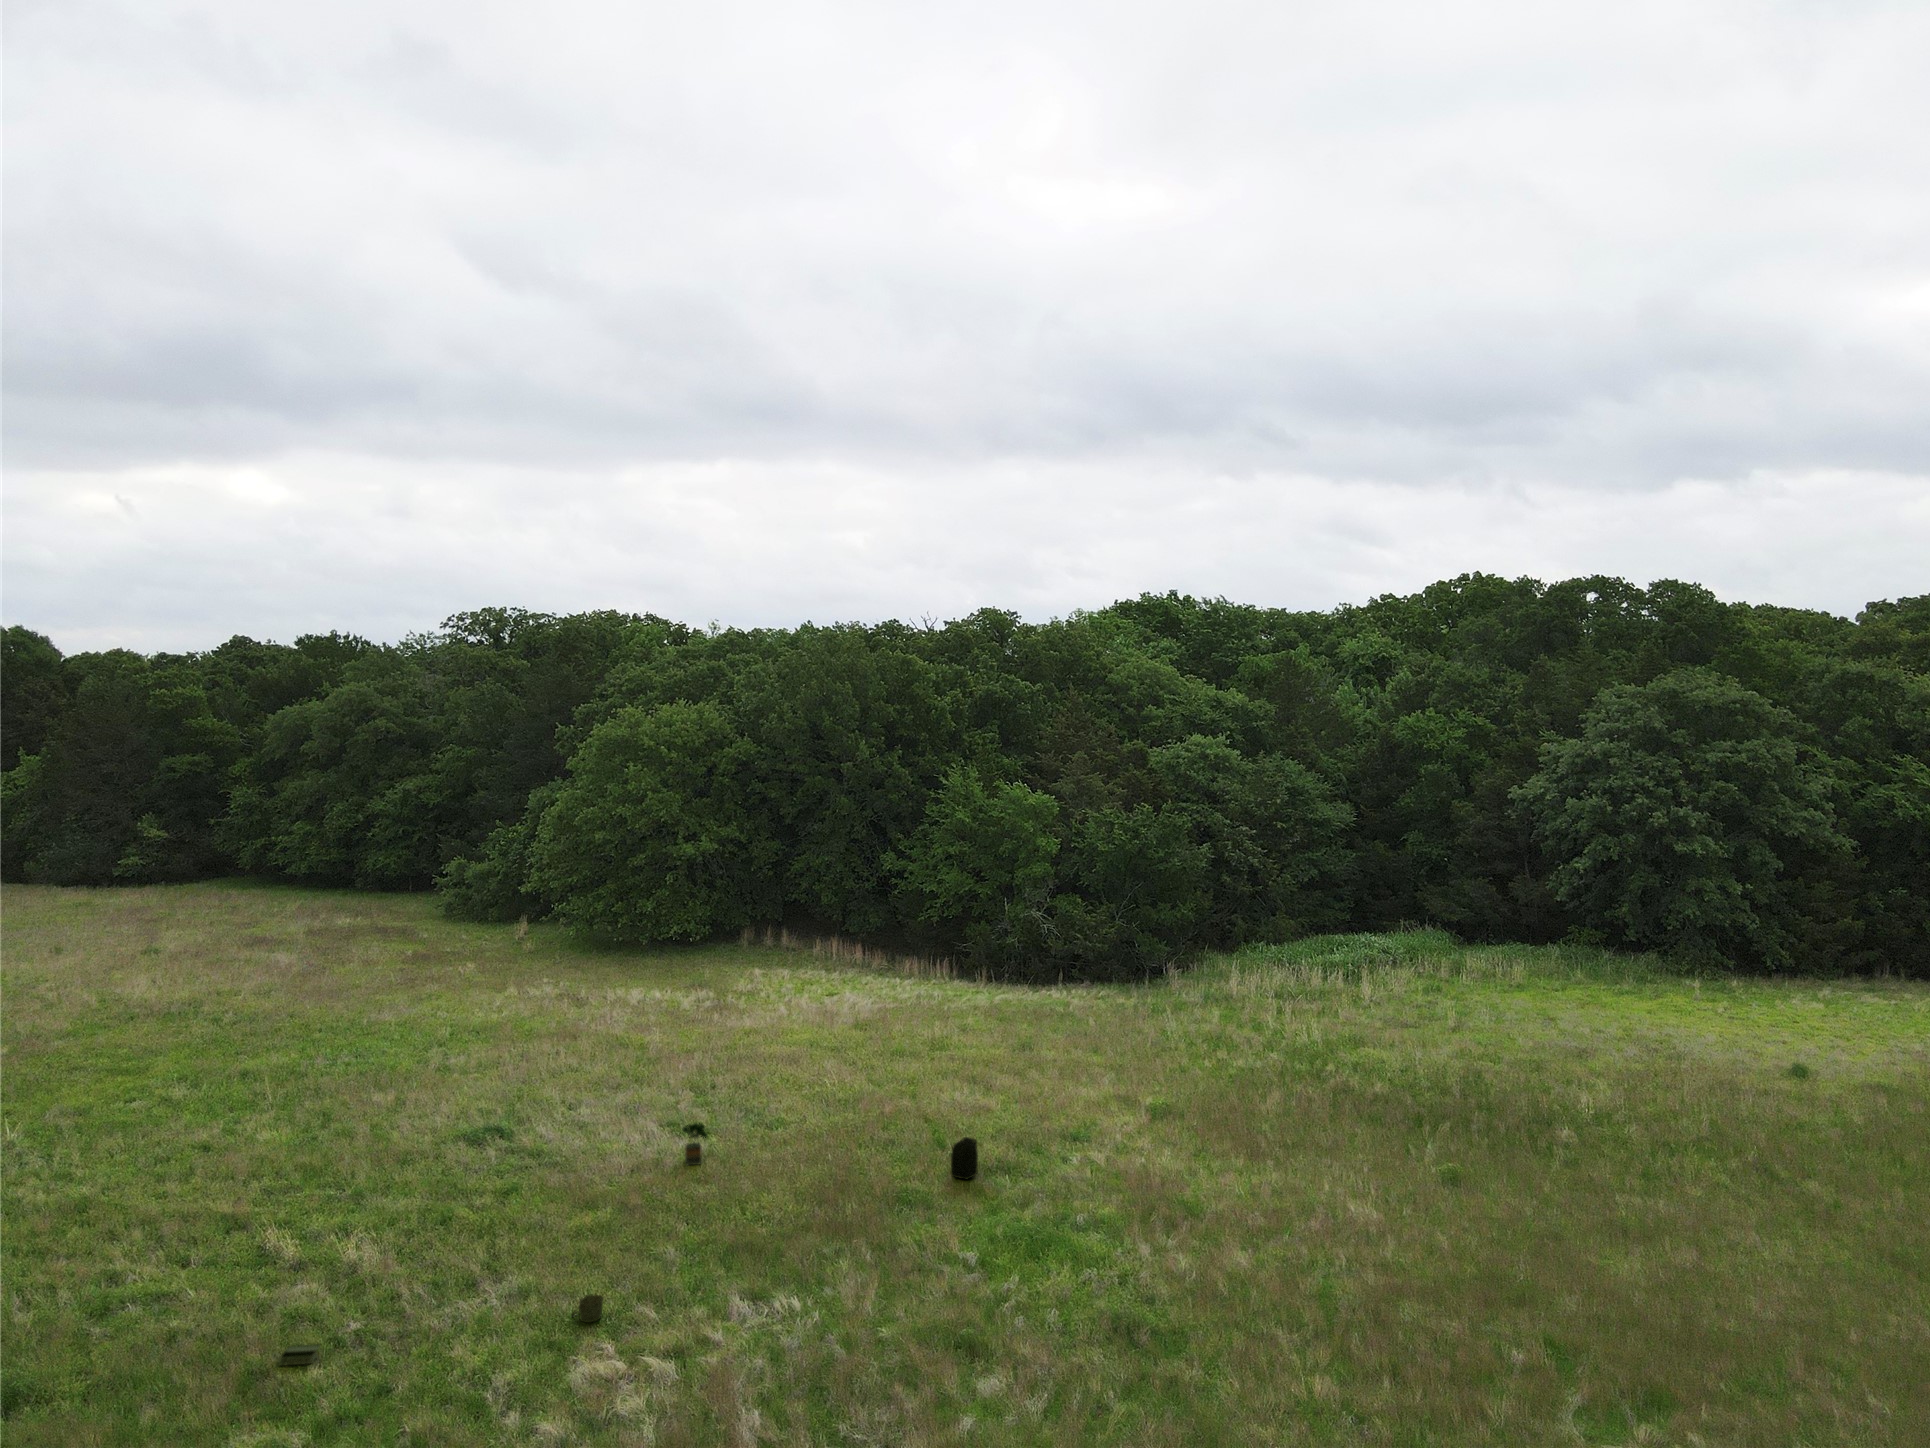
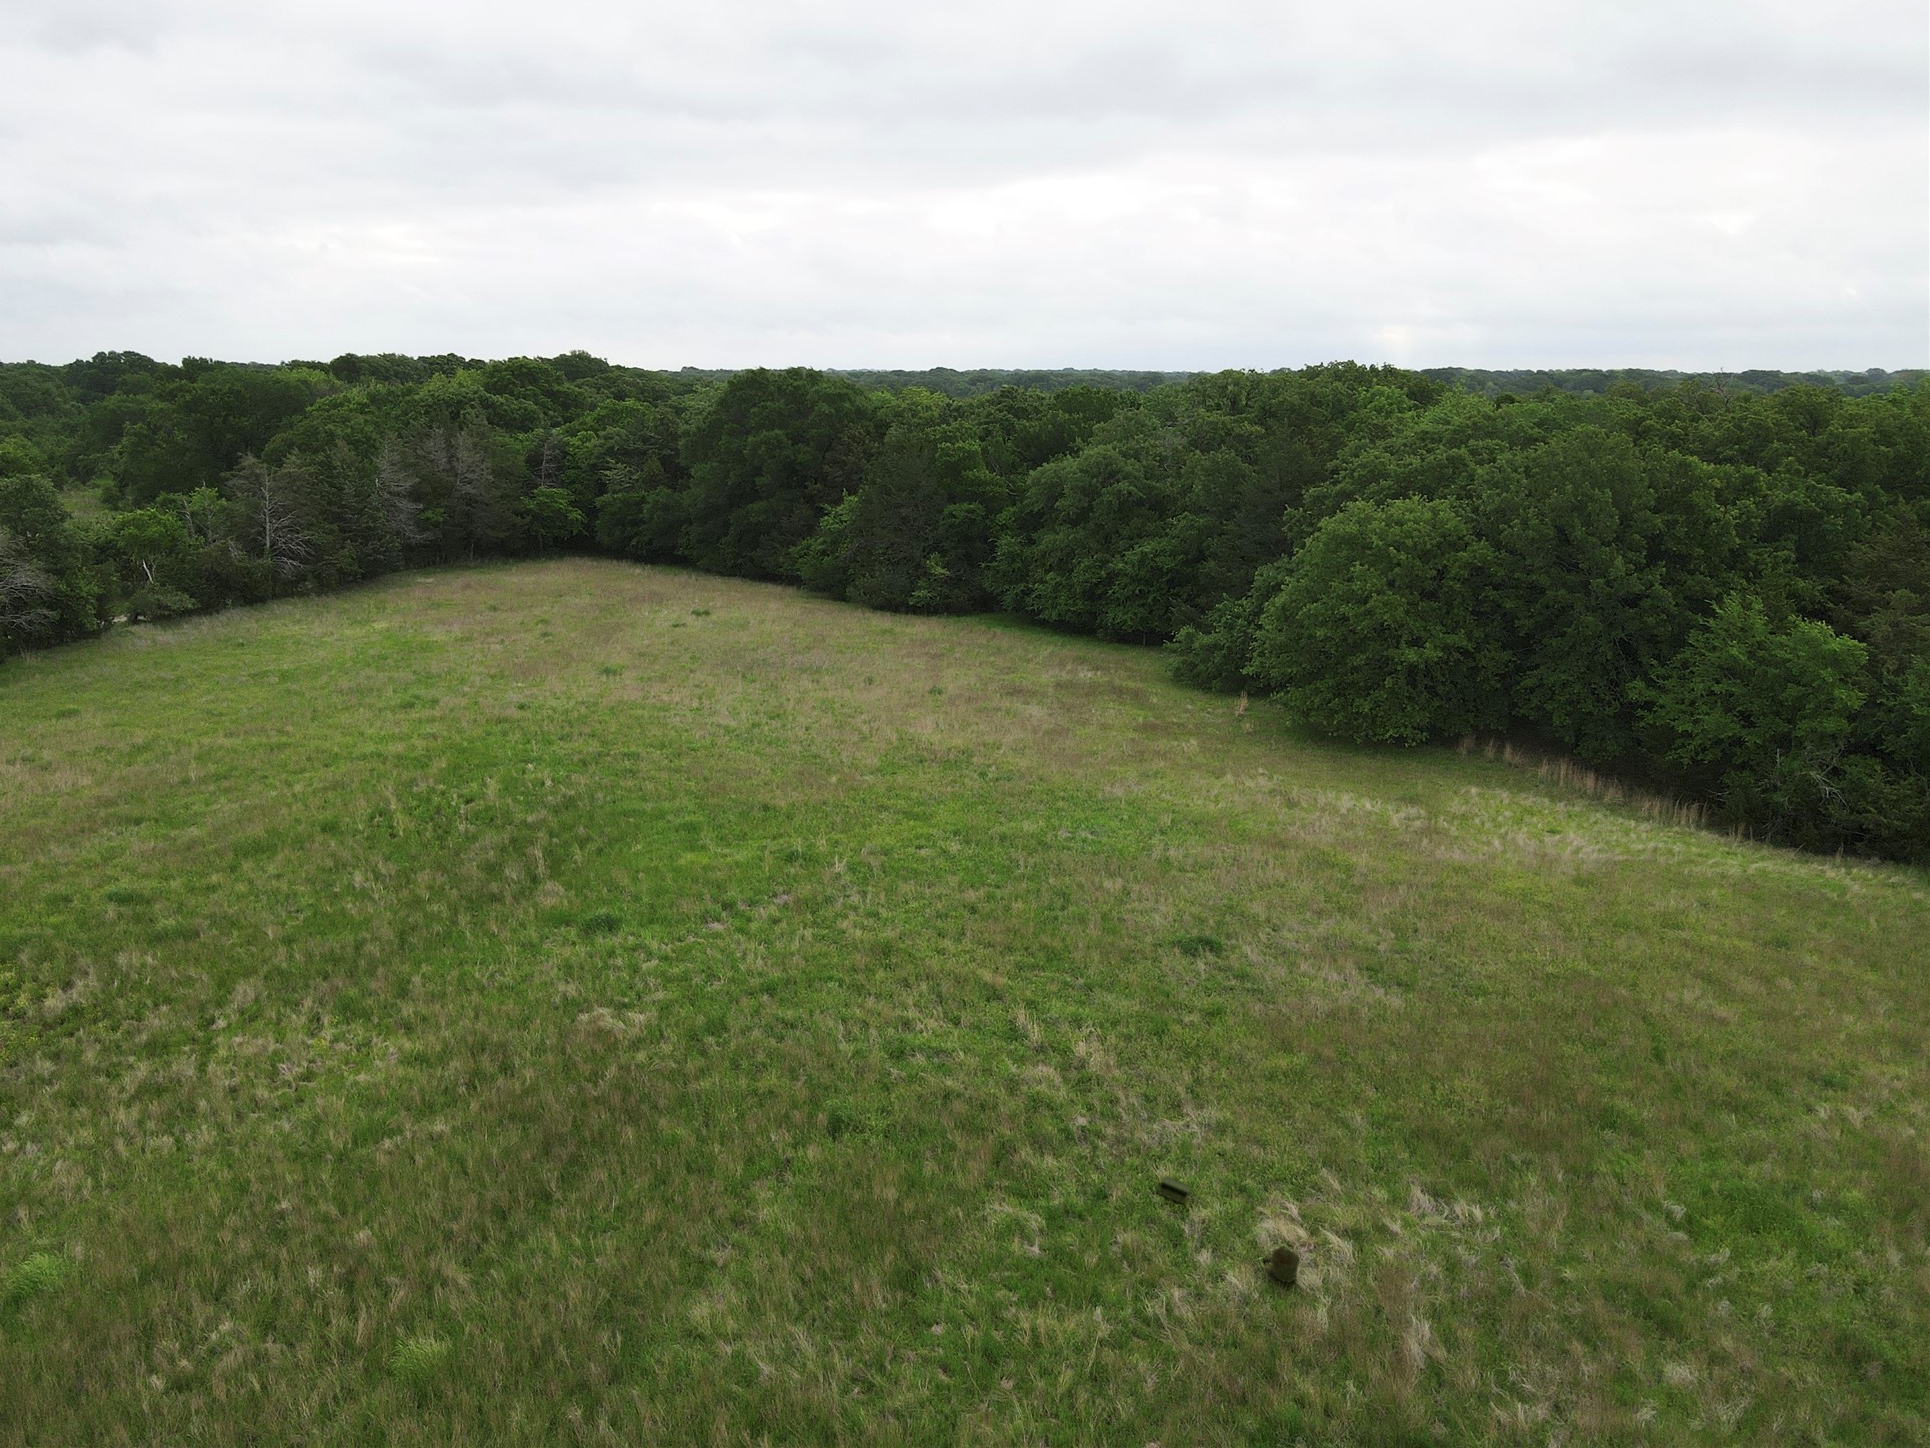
potted tree: present [682,1123,708,1165] -> none [1393,1023,1425,1070]
backpack: present [951,1137,978,1179] -> none [1775,1181,1829,1240]
toolbox: present [279,1344,320,1366] -> present [1158,1176,1191,1204]

